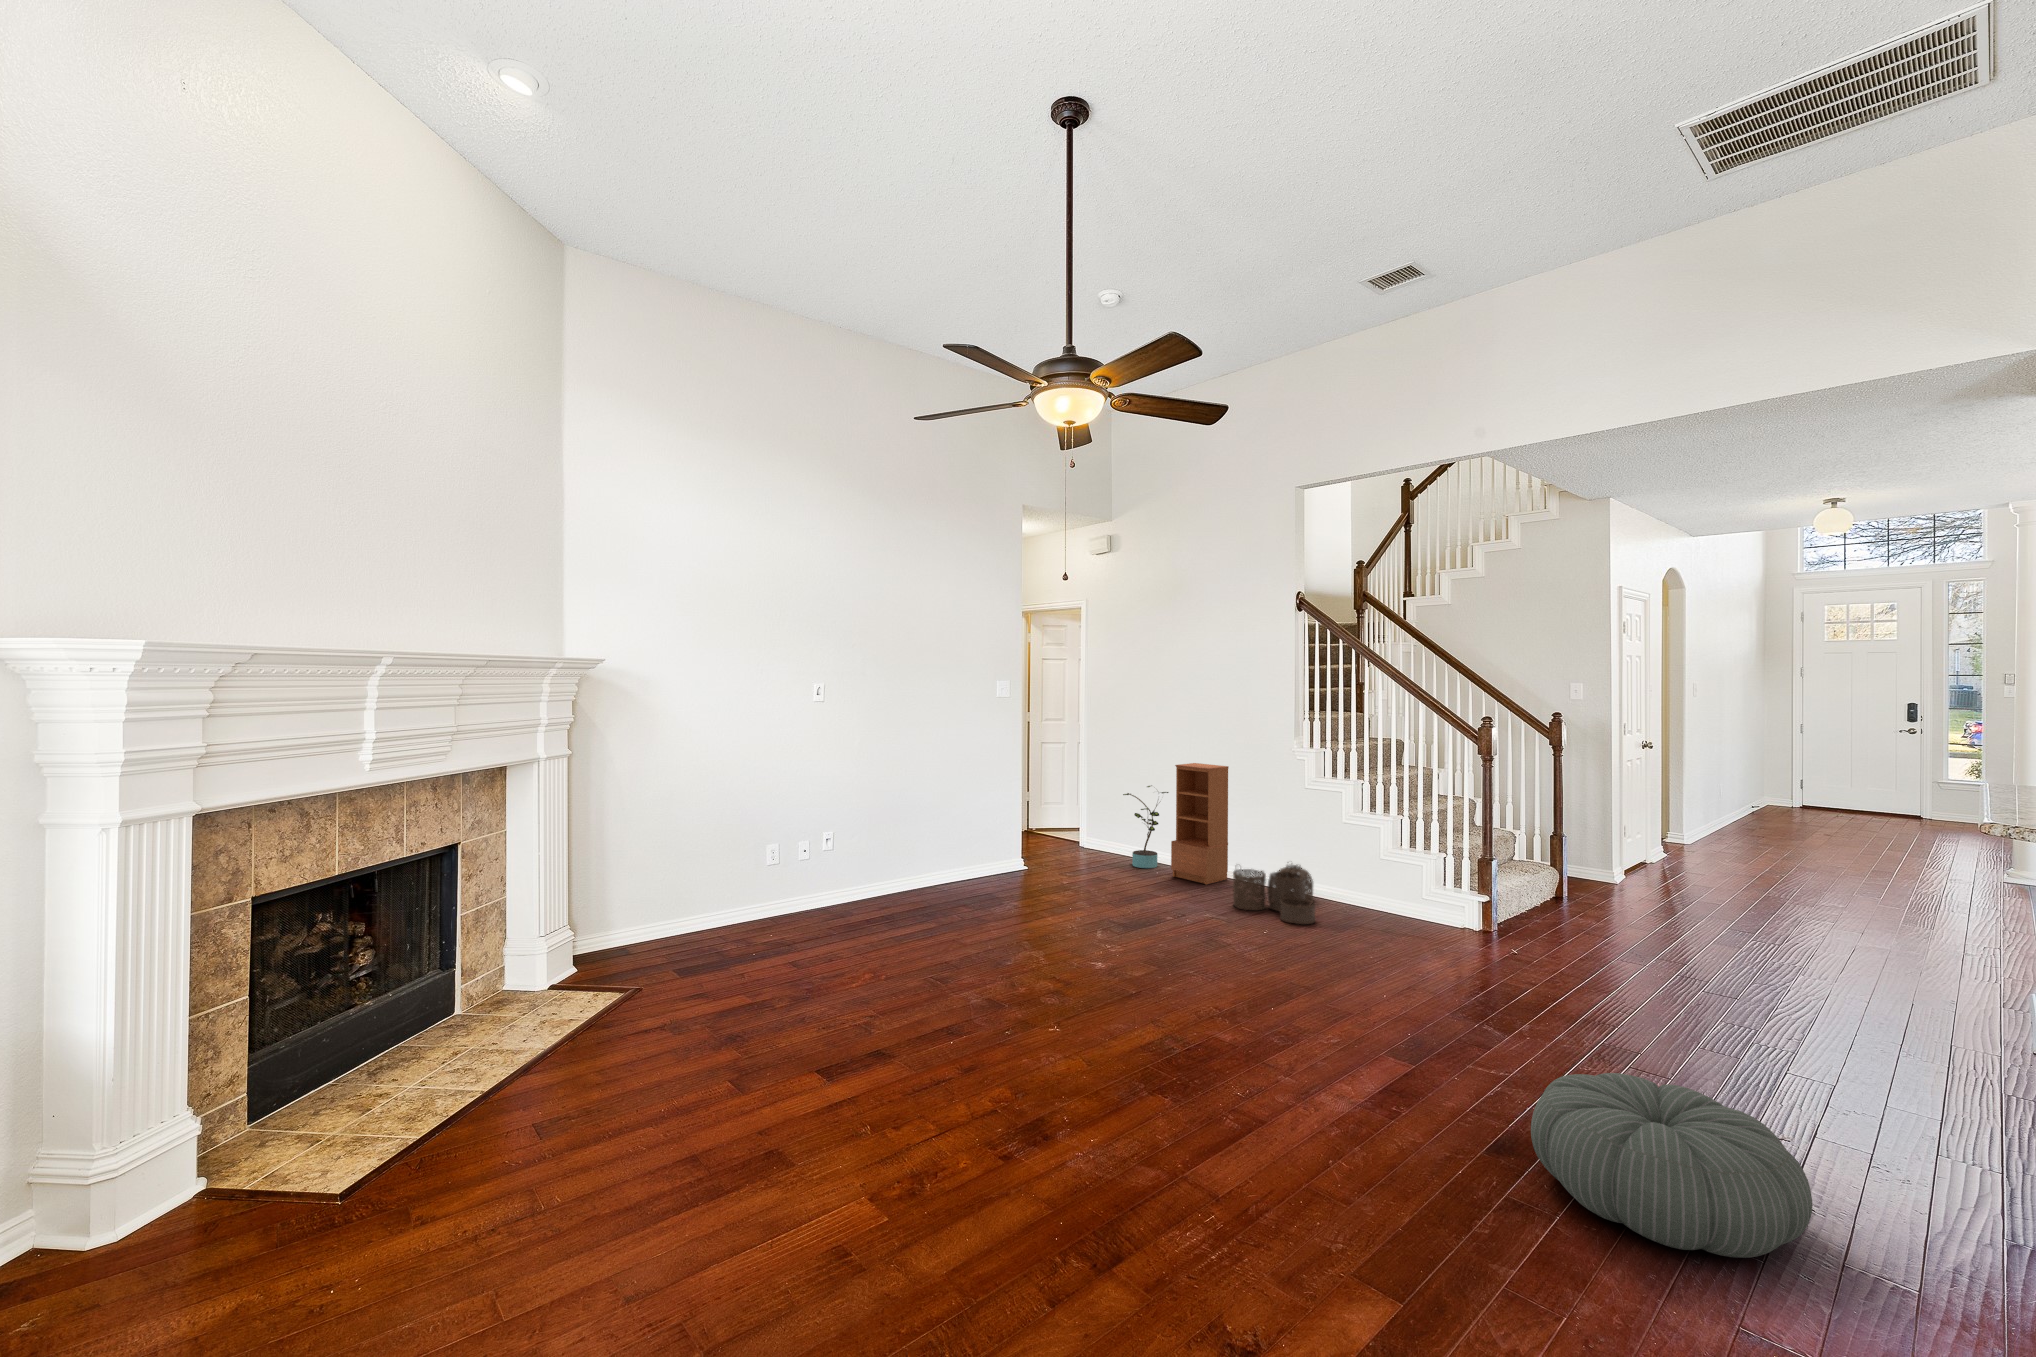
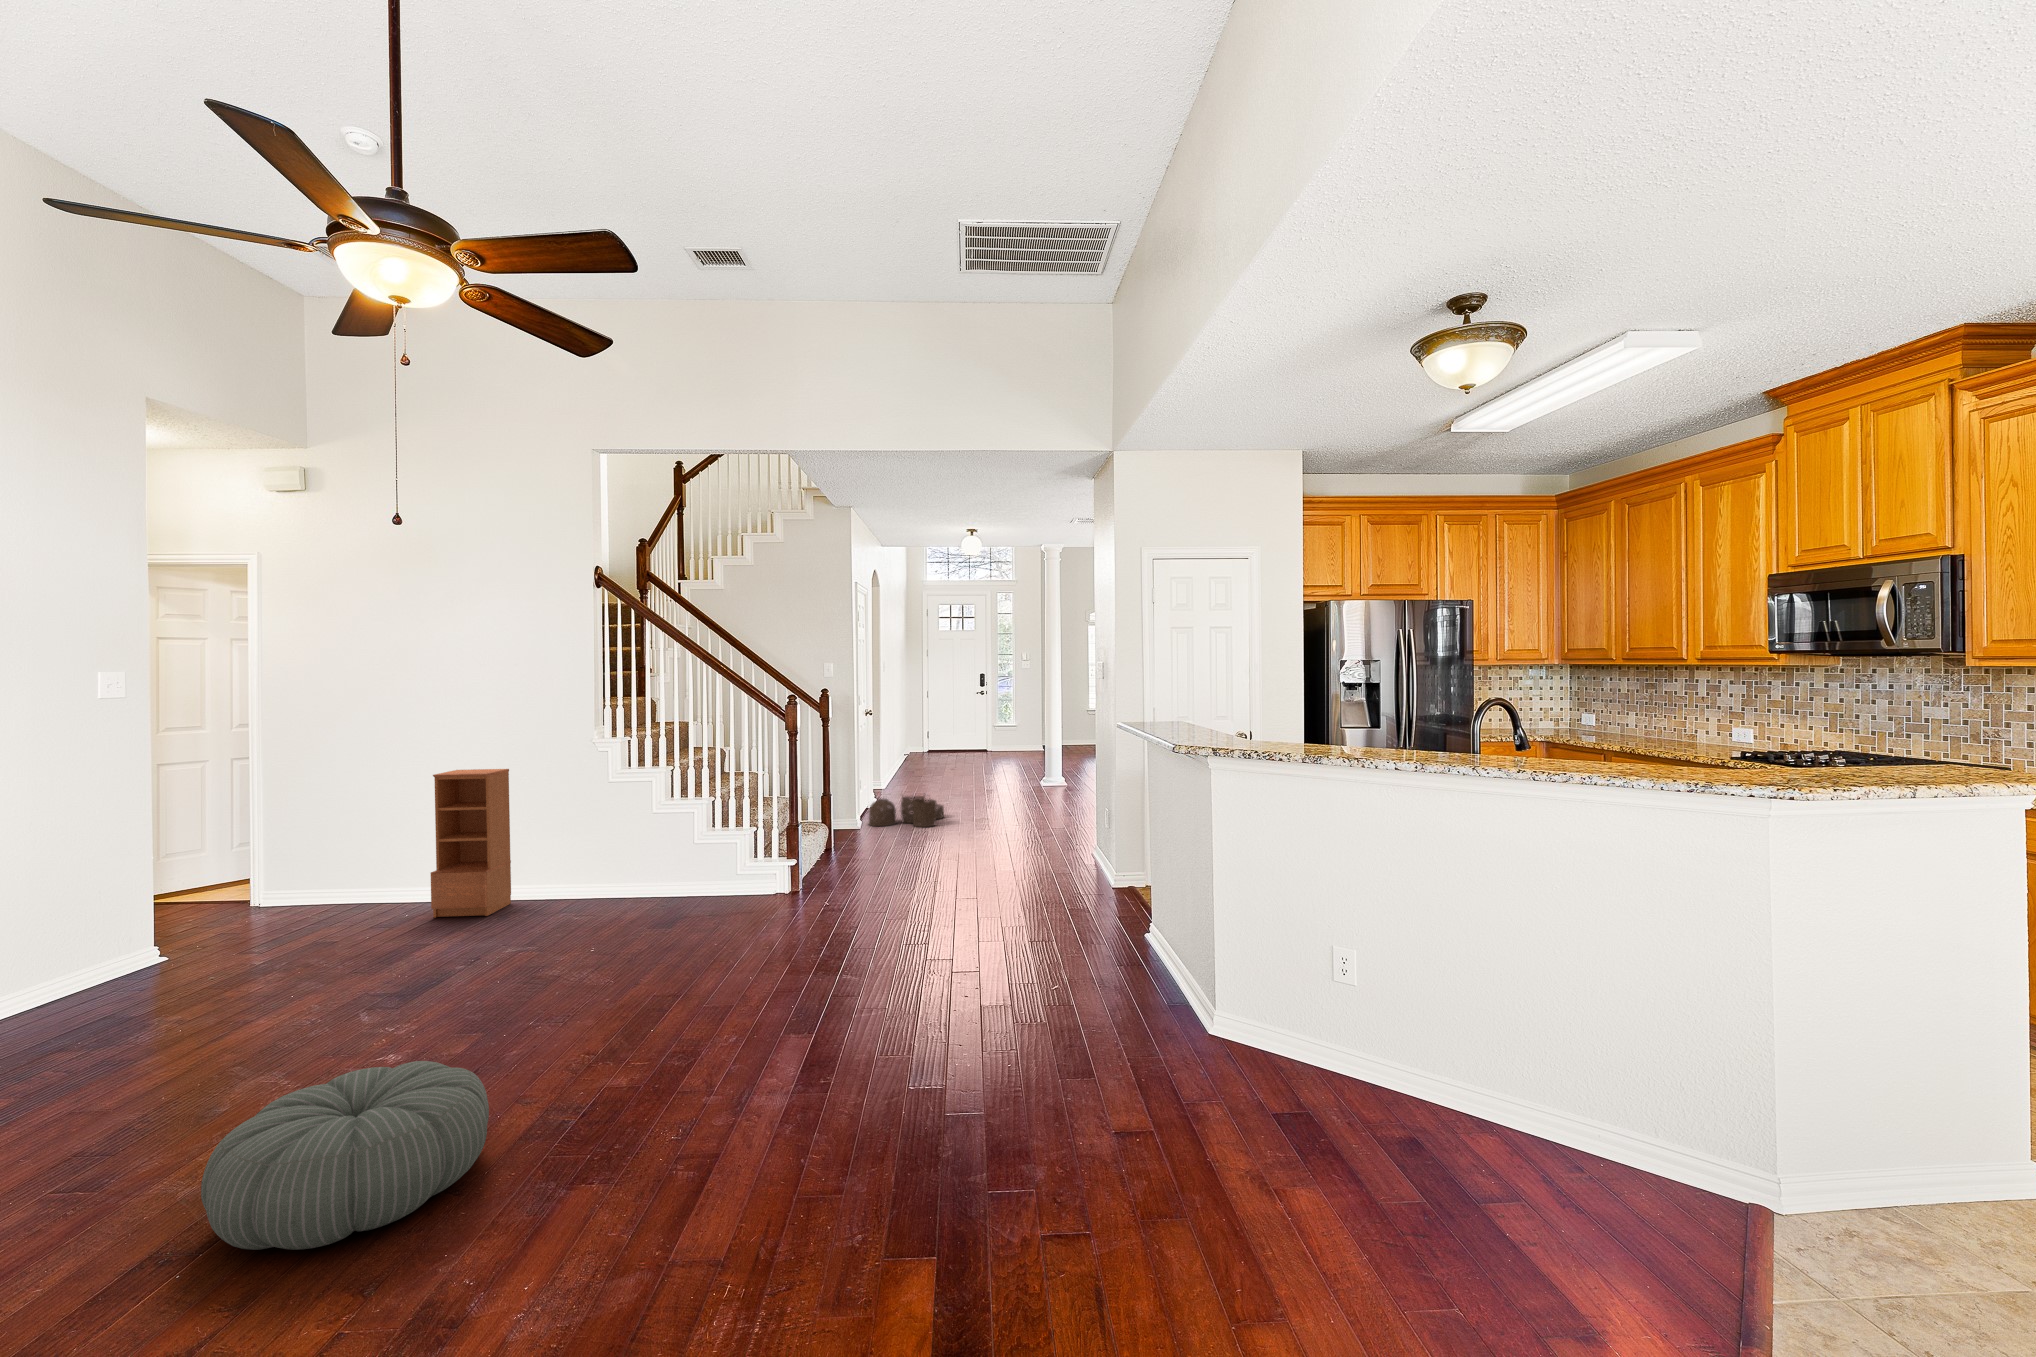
potted plant: present [1123,786,1168,868] -> none [339,806,417,918]
woven basket: present [1233,864,1315,924] -> present [869,796,944,827]
pouf: present [1531,1073,1813,1258] -> present [201,1061,489,1250]

